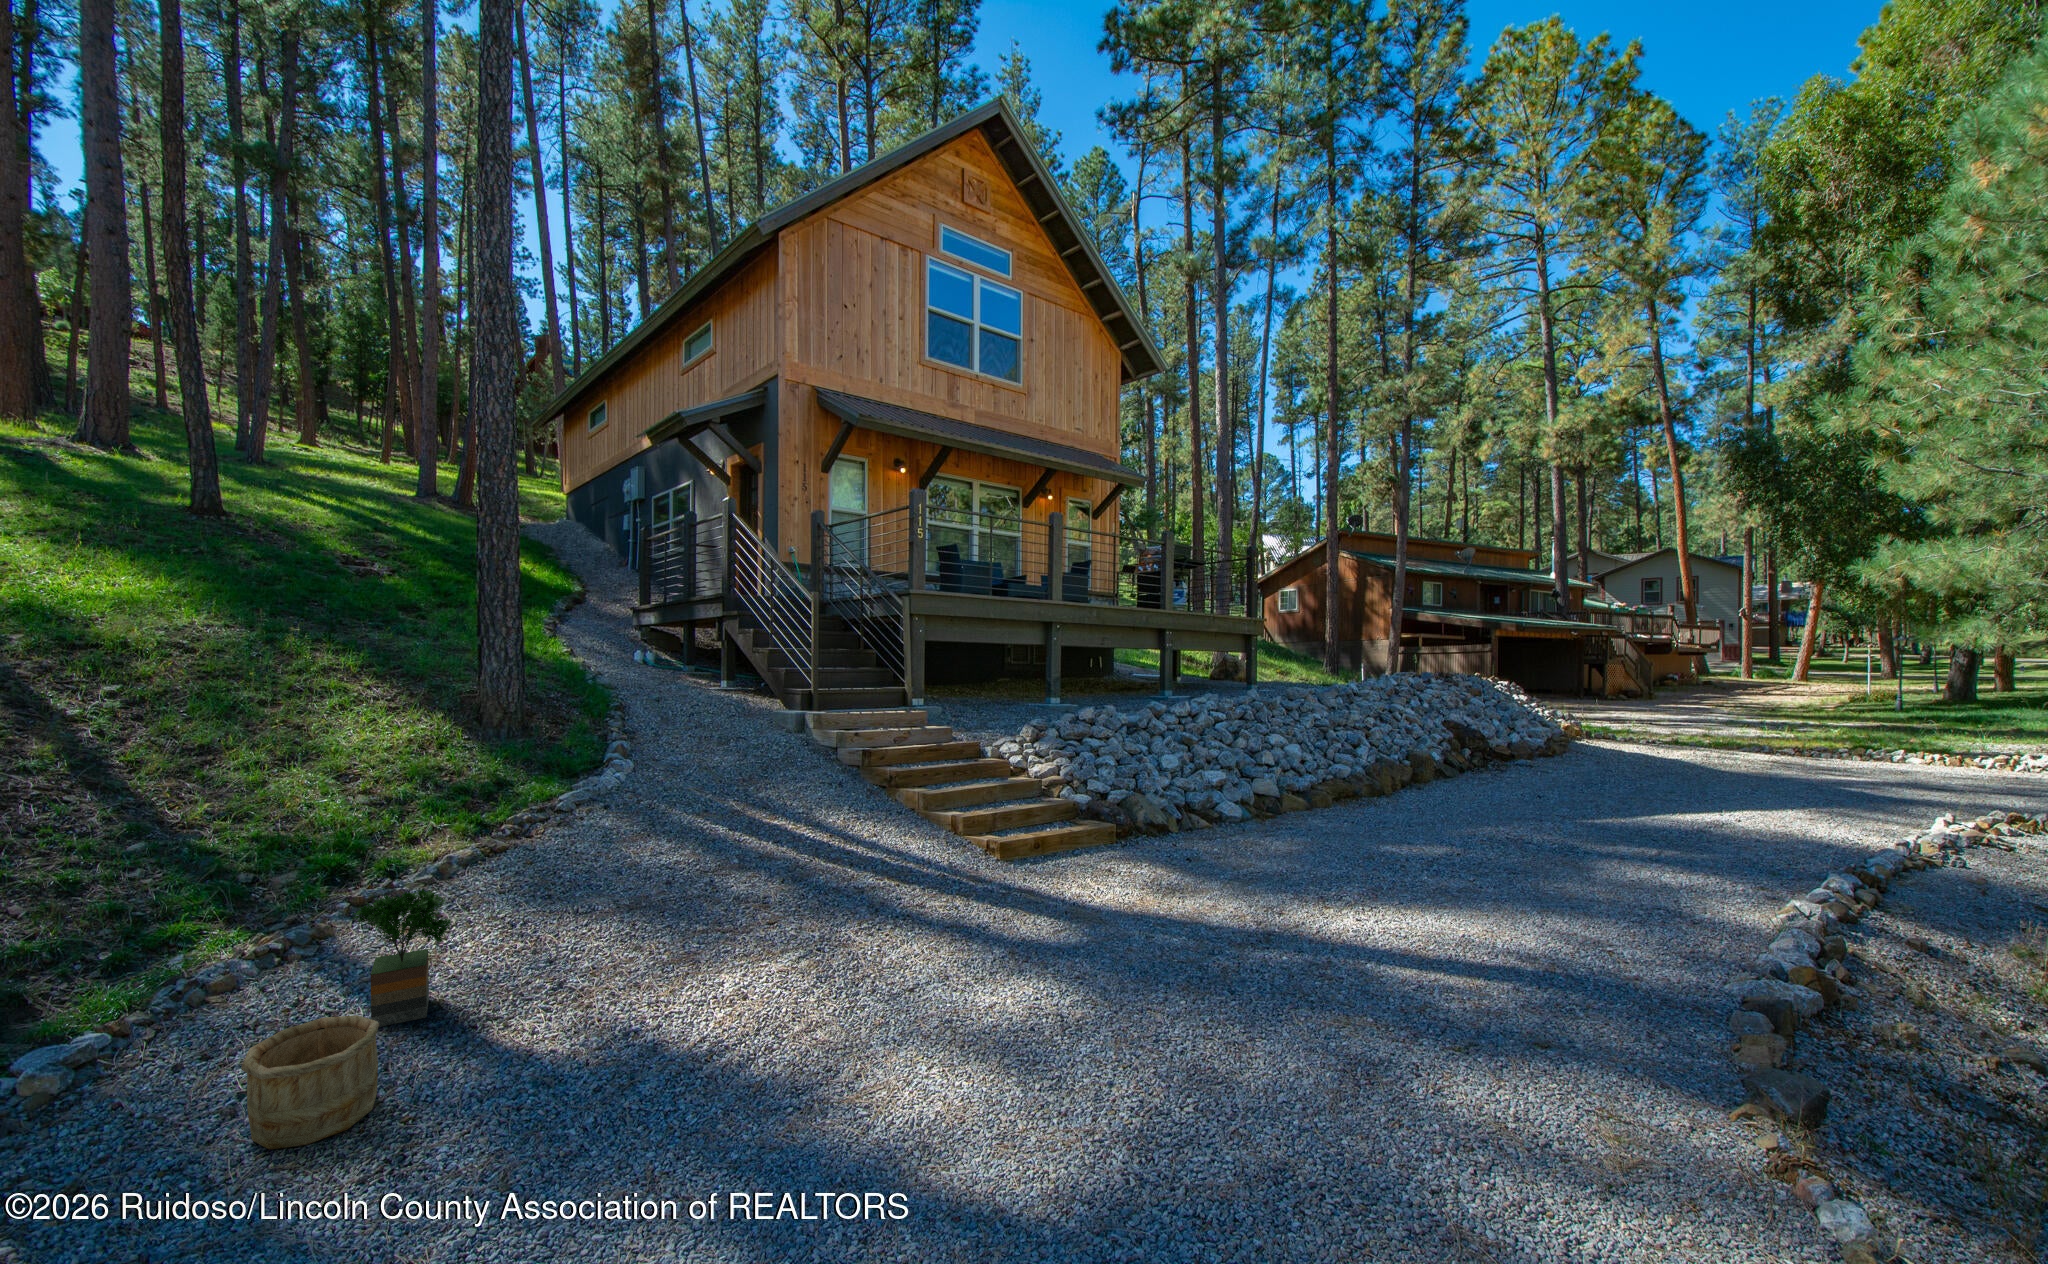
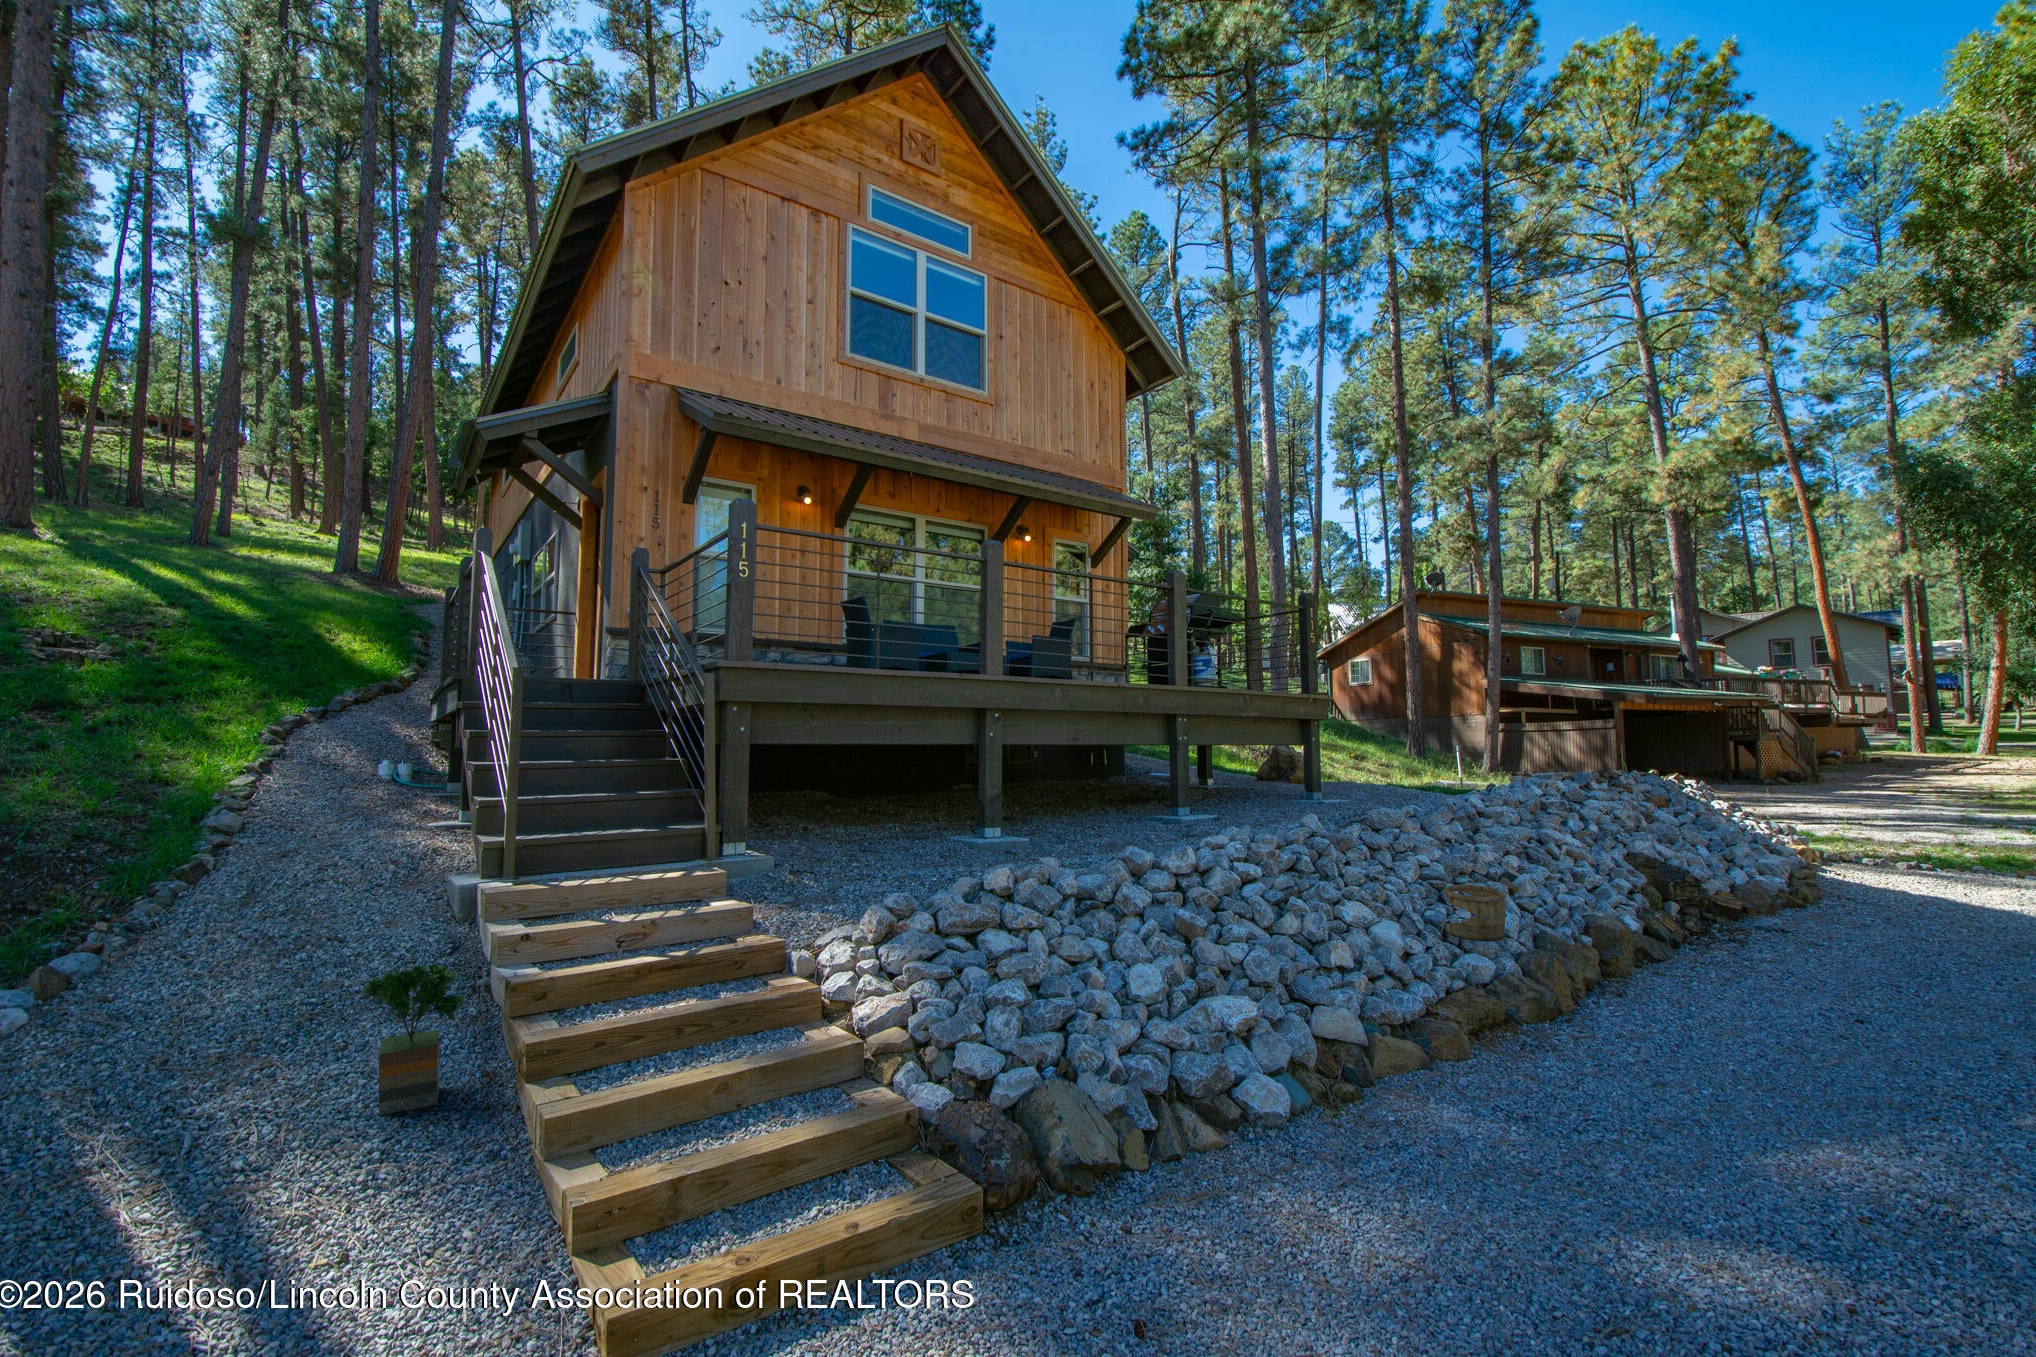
wooden bucket: present [241,1015,379,1150] -> present [1444,885,1507,940]

